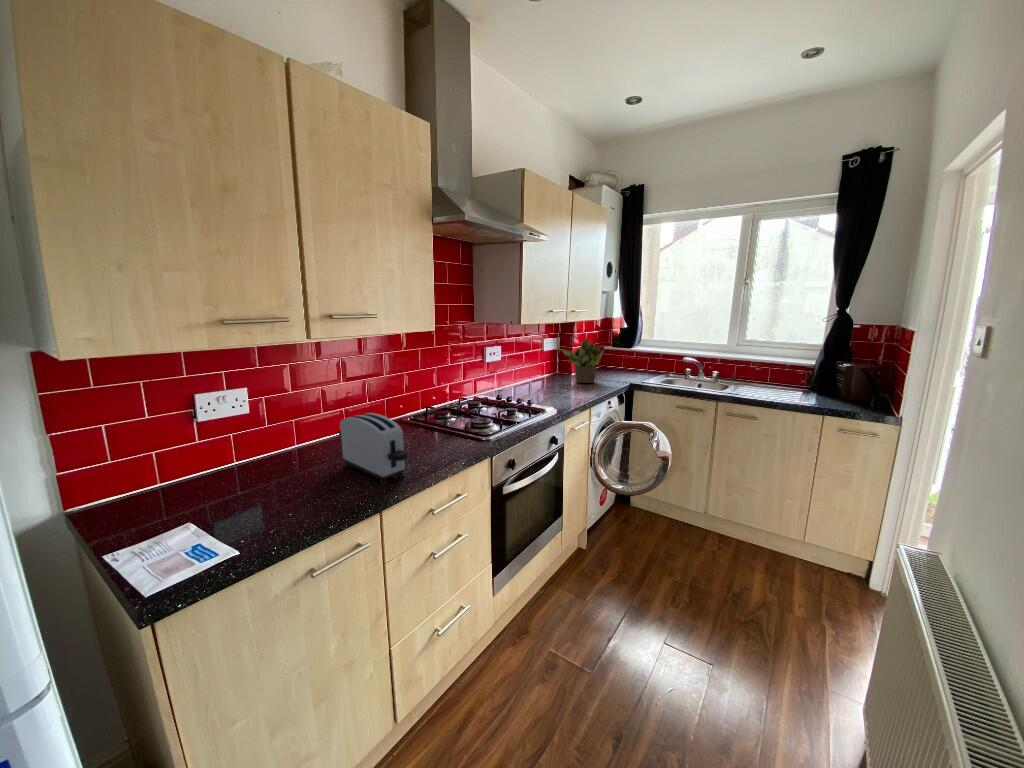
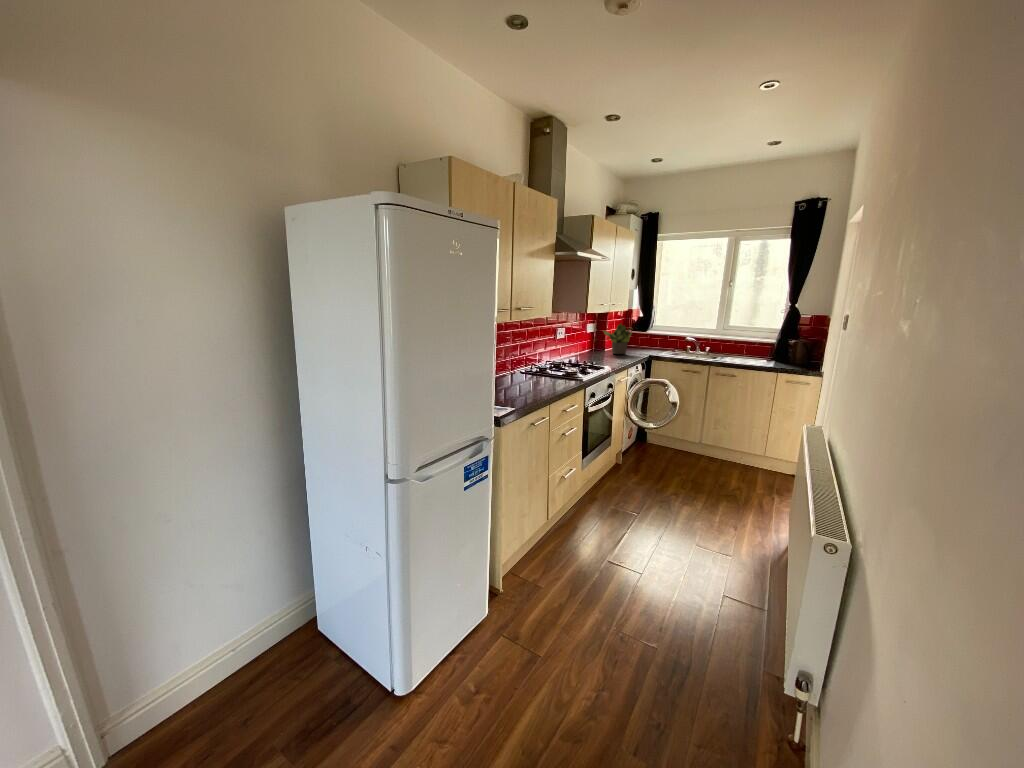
toaster: present [339,413,408,486] -> none [512,359,560,394]

